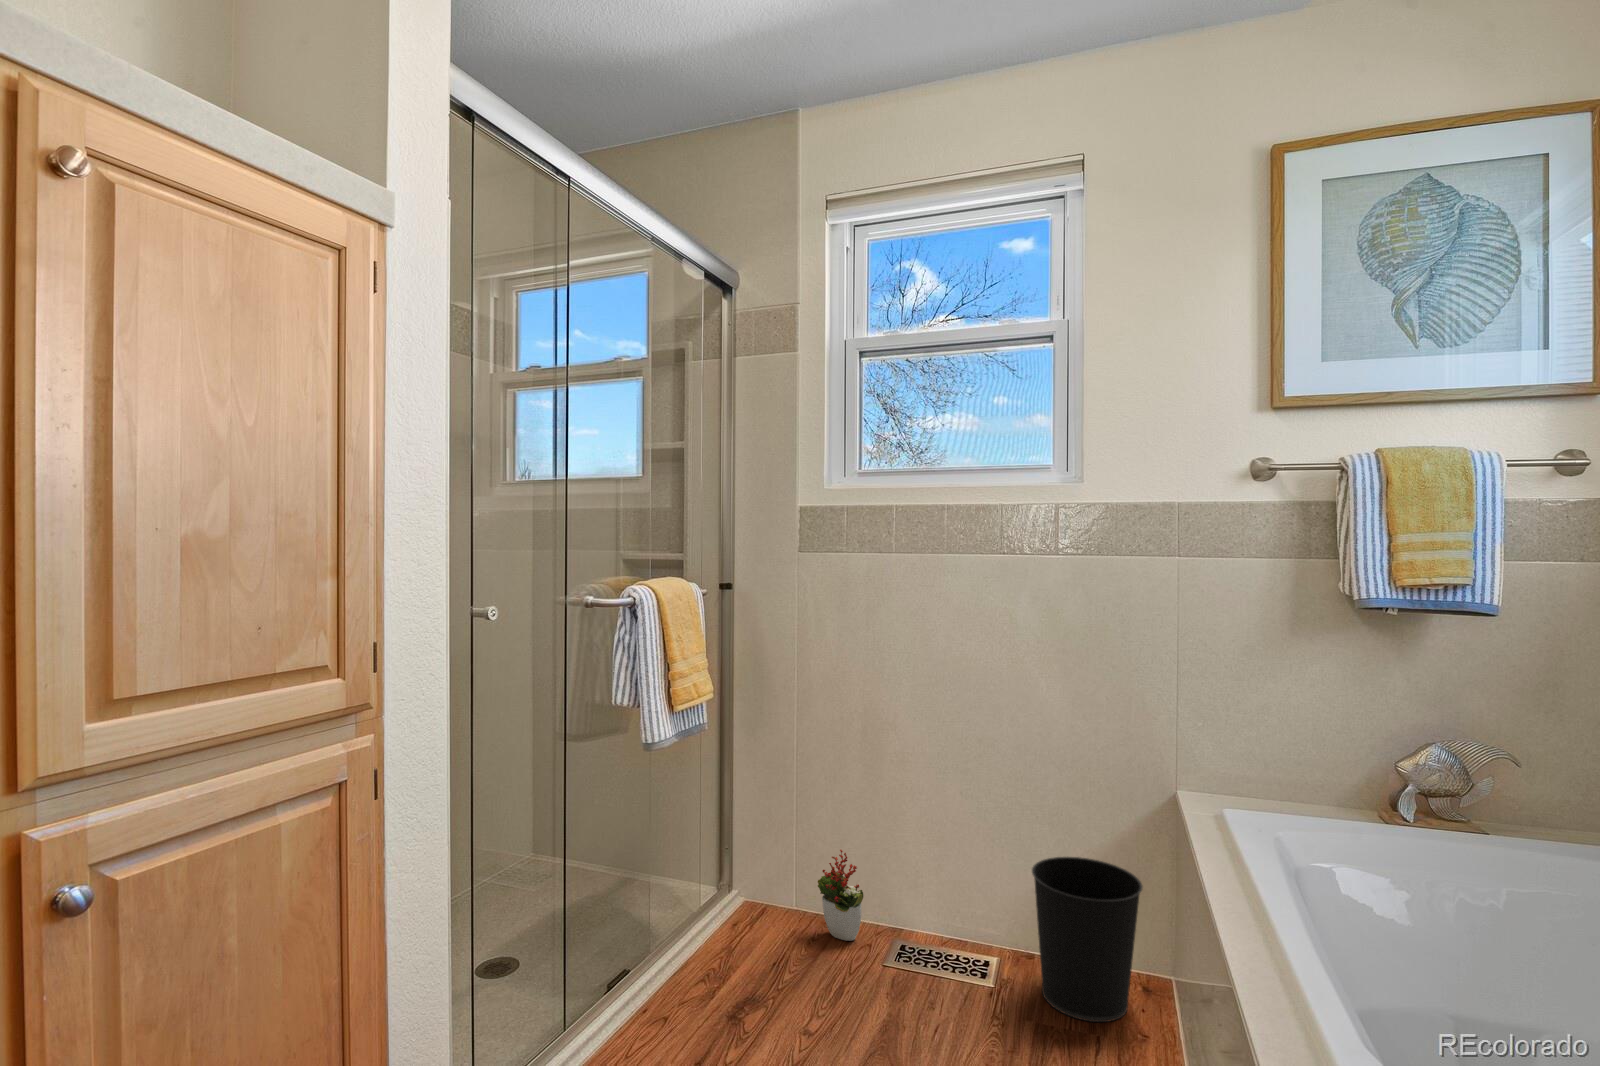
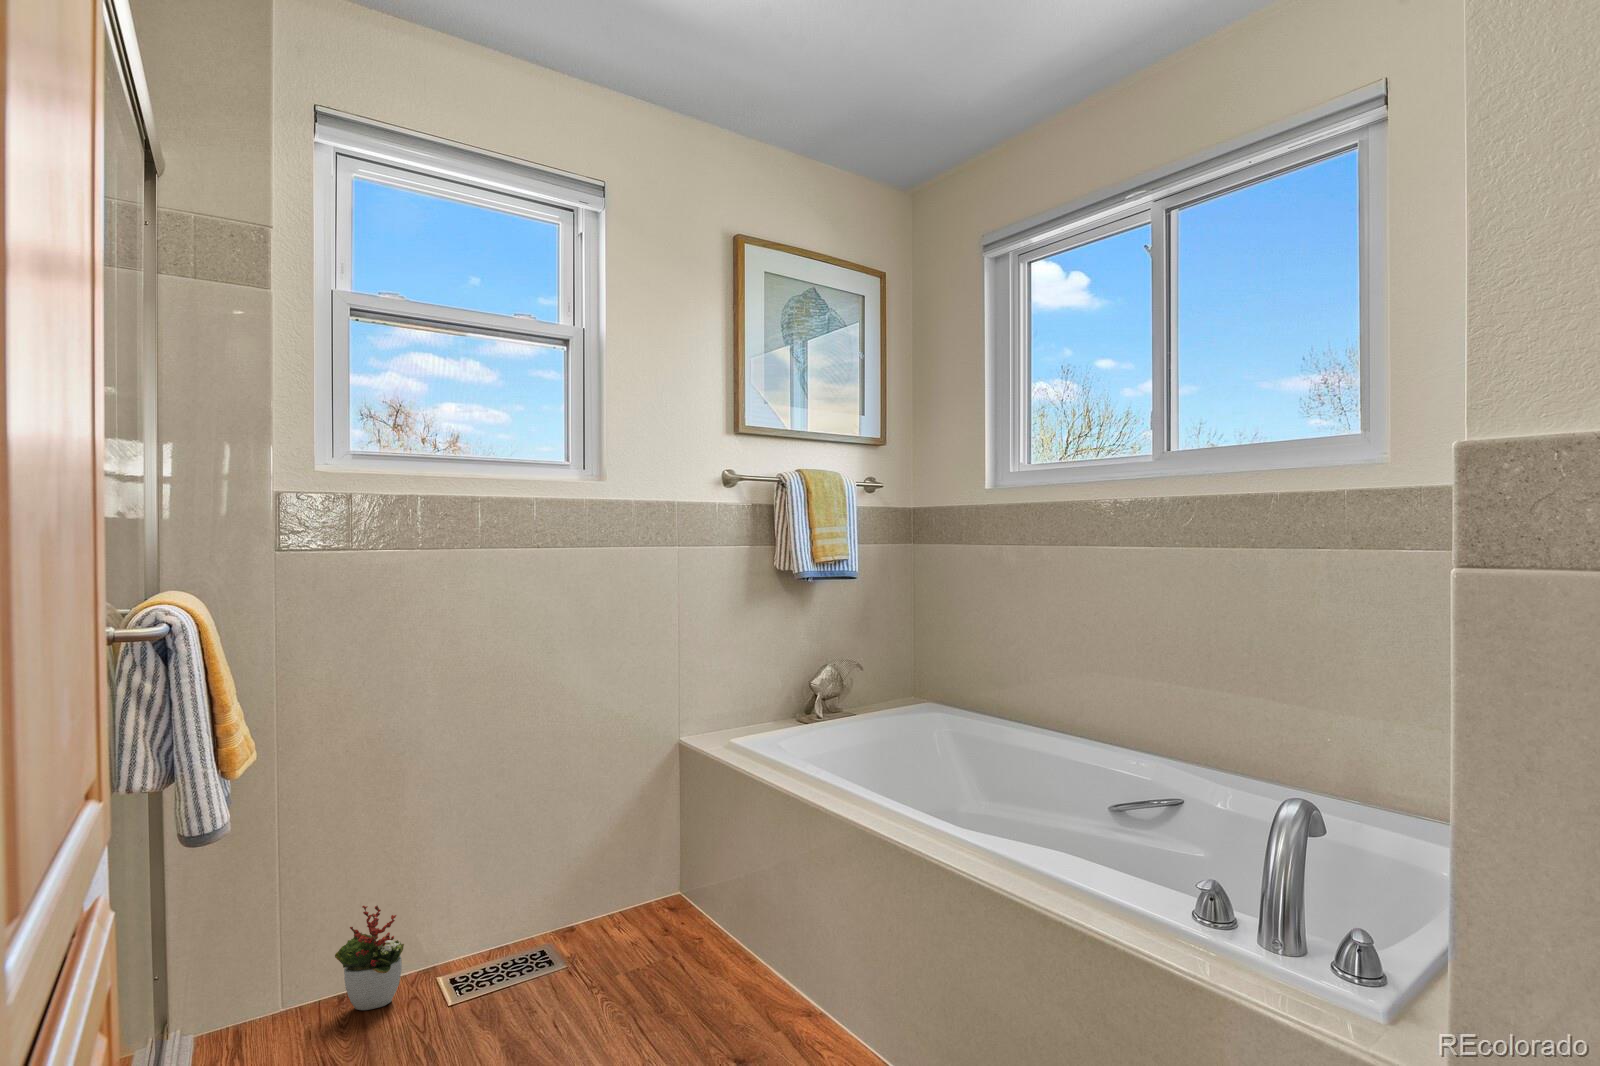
wastebasket: present [1032,857,1142,1022] -> none [592,815,686,956]

